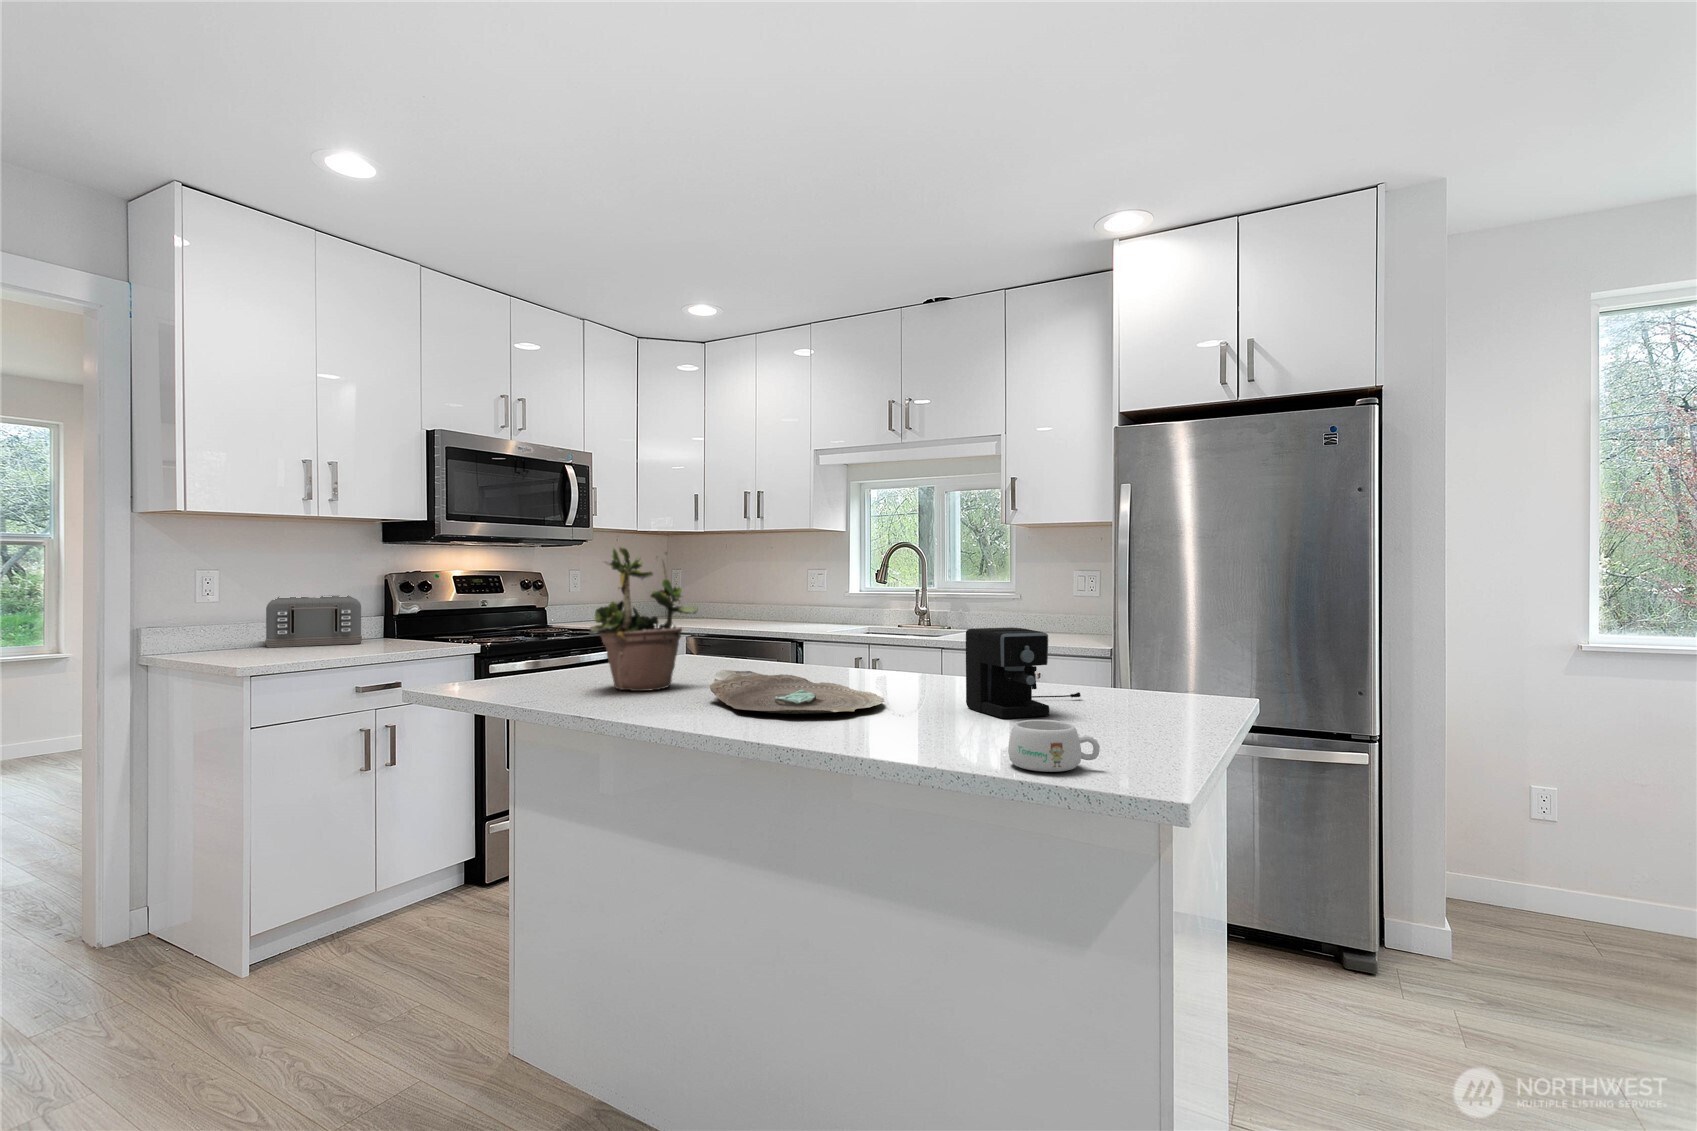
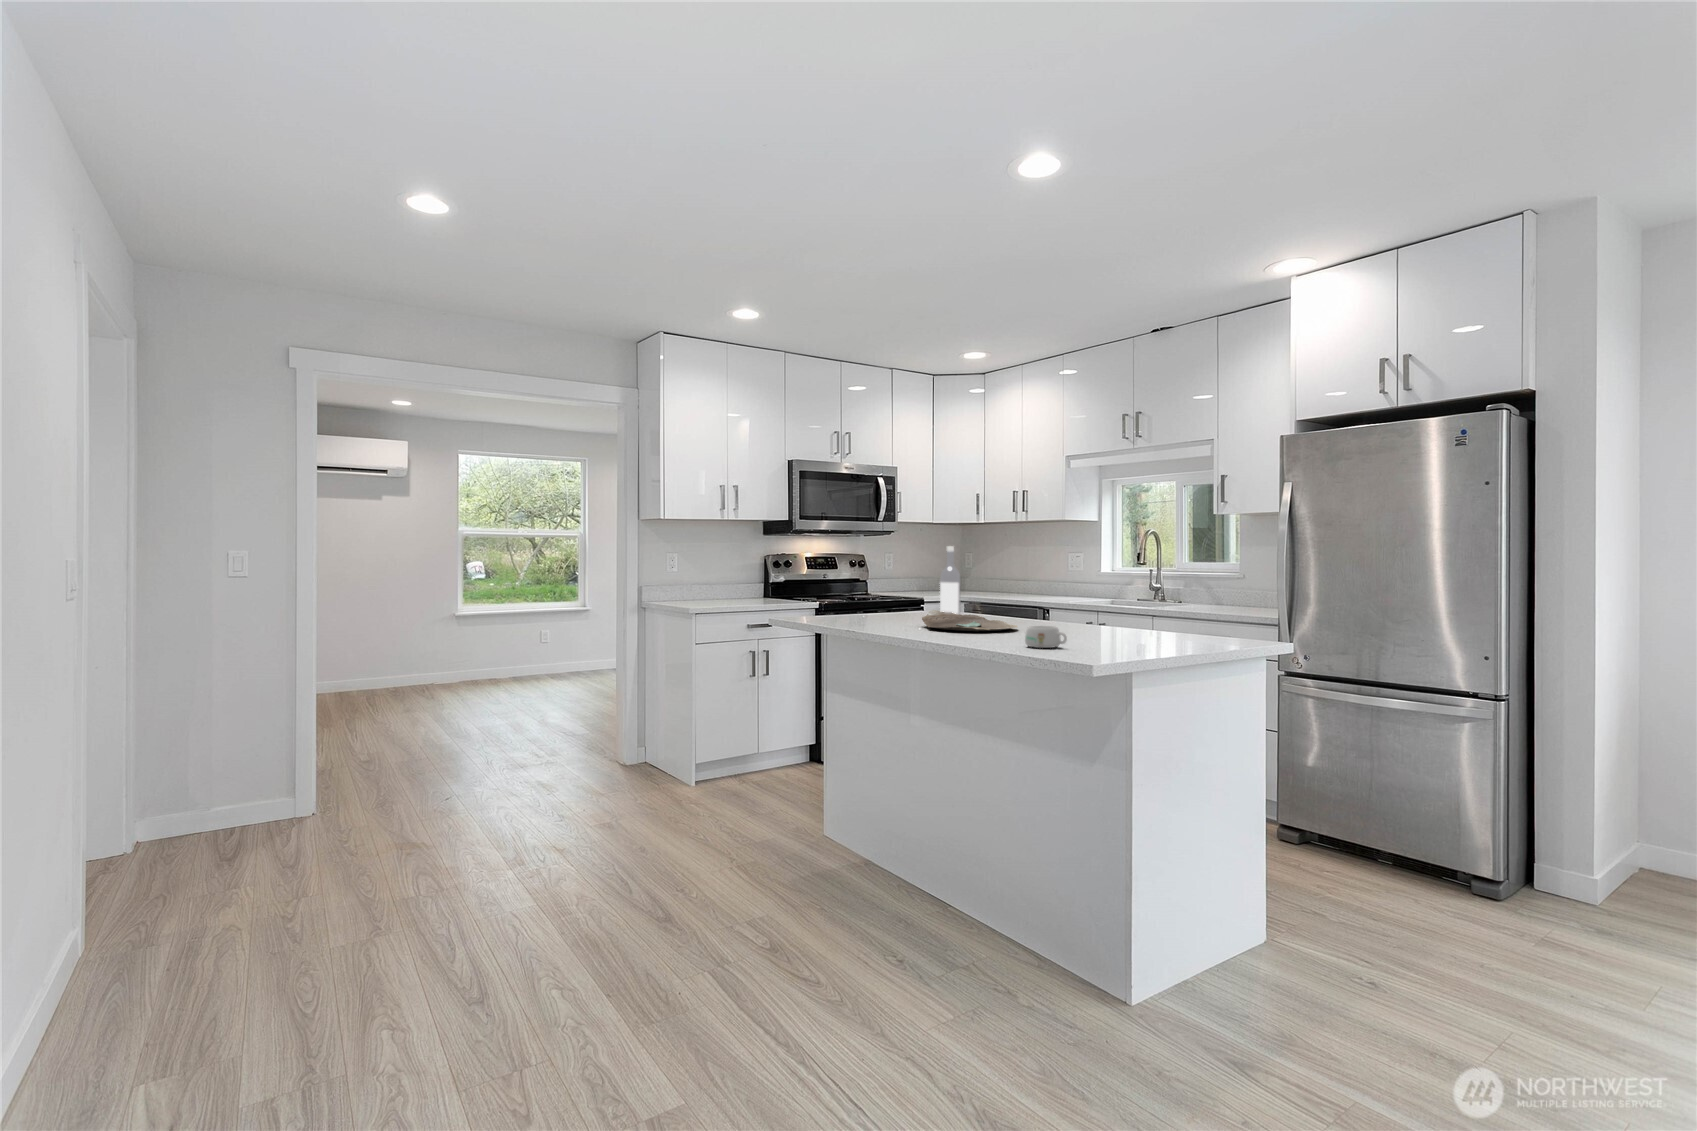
potted plant: present [590,547,697,691] -> none [863,532,927,622]
wine bottle: none [709,560,741,676] -> present [940,546,960,614]
toaster: present [265,595,362,648] -> none [700,570,751,601]
coffee maker: present [966,627,1081,718] -> none [1063,587,1148,637]

